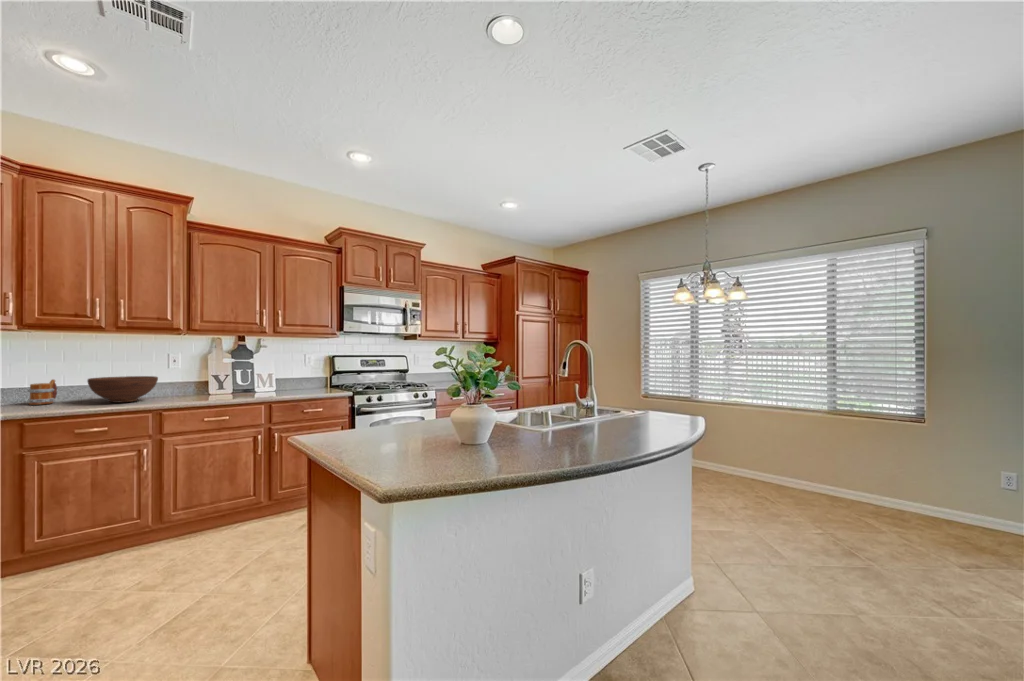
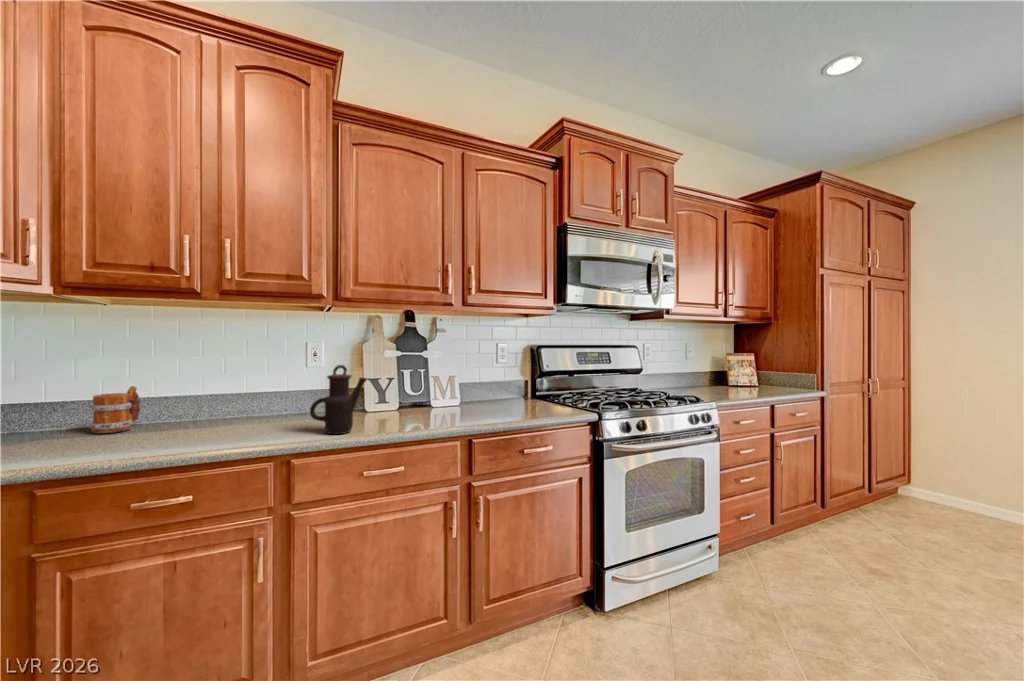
teapot: none [171,366,208,403] -> present [310,365,367,434]
fruit bowl: present [88,376,158,403] -> none [178,381,289,431]

